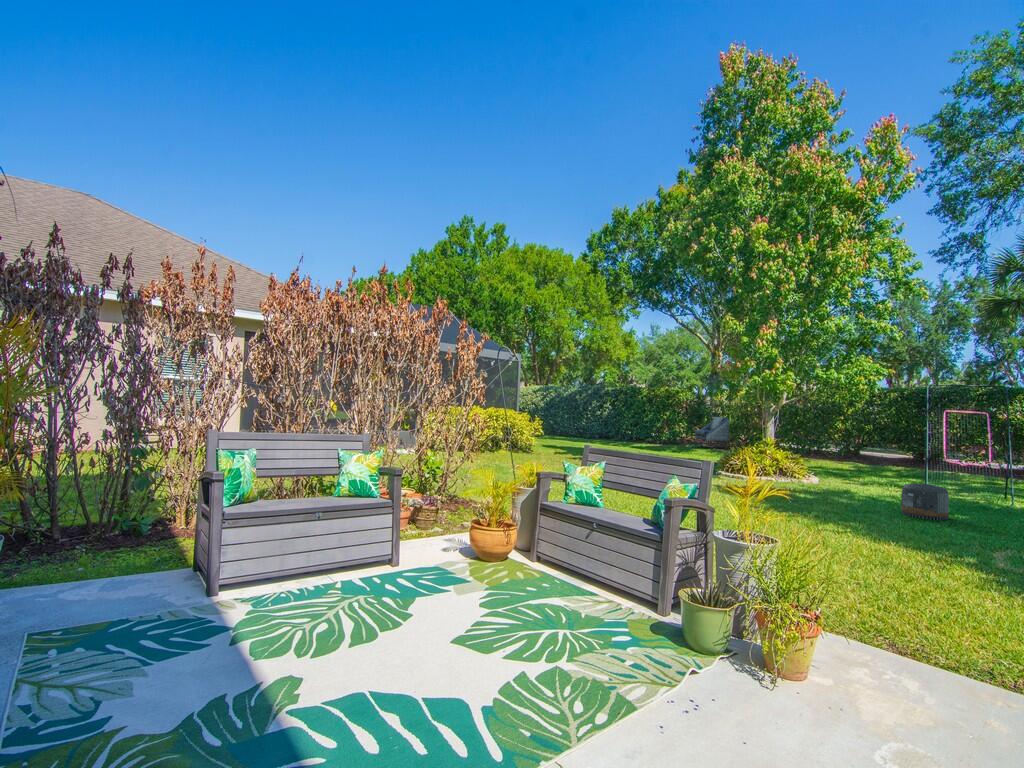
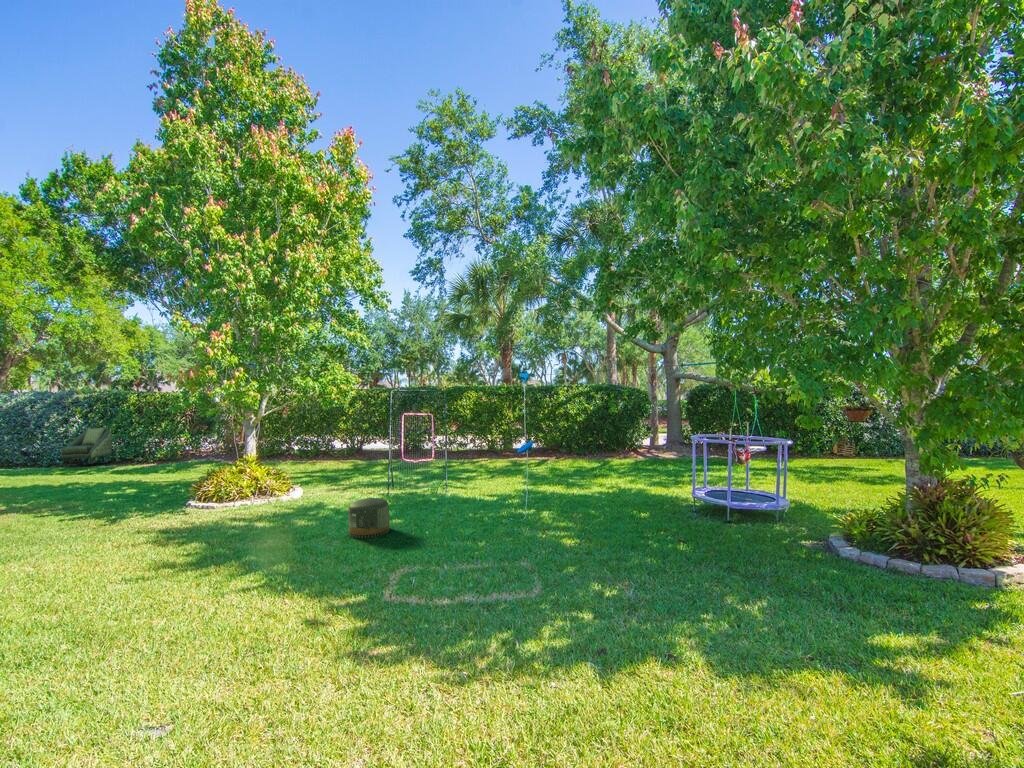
armchair: present [695,417,729,442] -> present [61,428,112,463]

